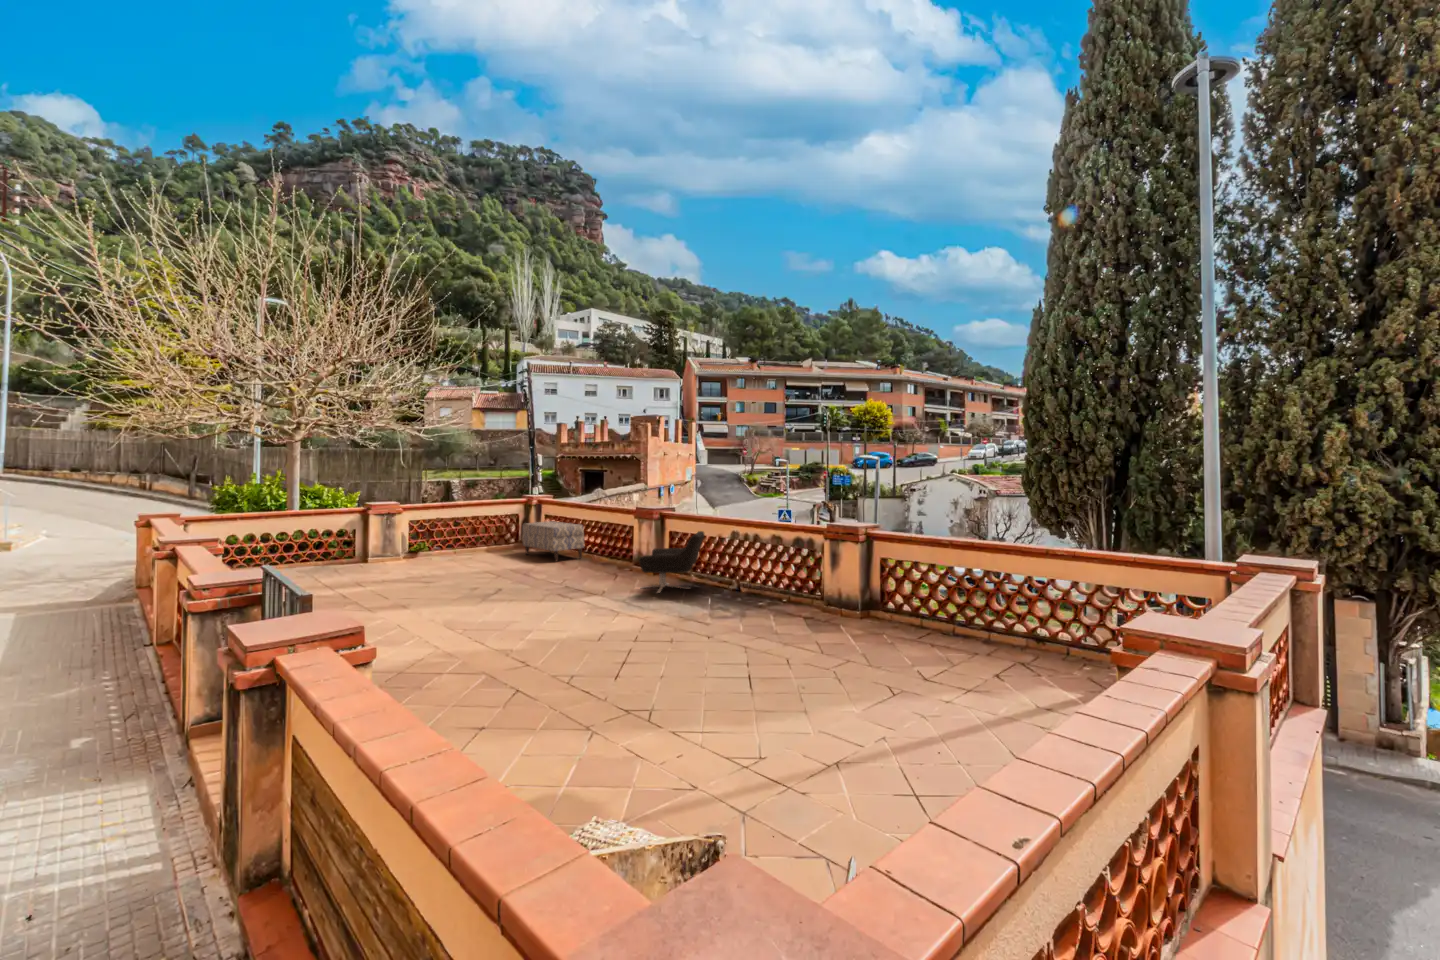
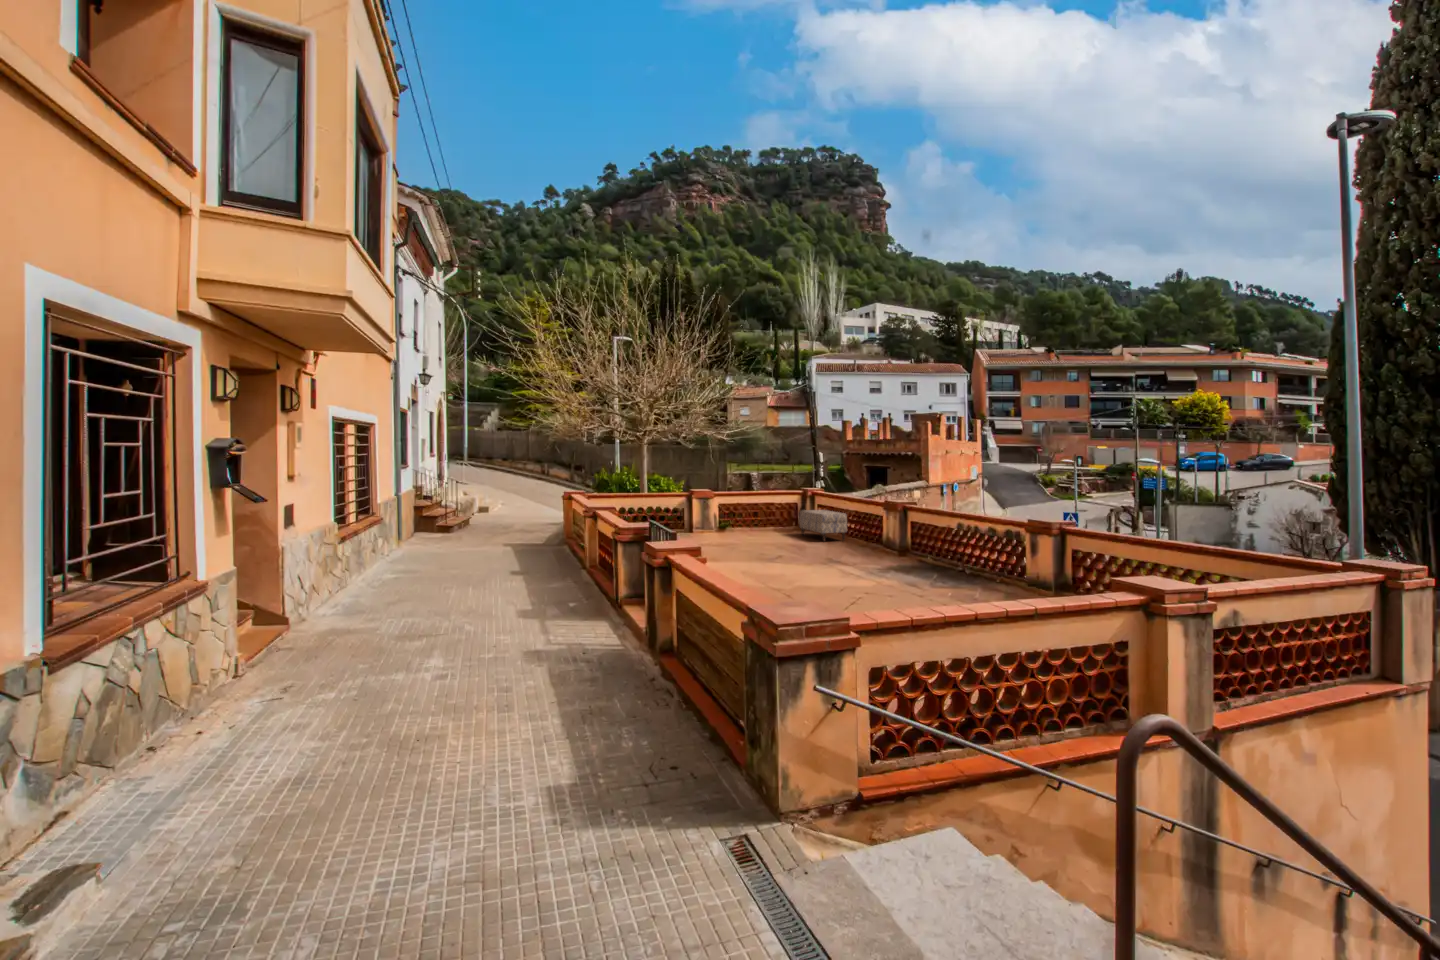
lounge chair: present [639,531,704,593] -> none [879,522,938,569]

